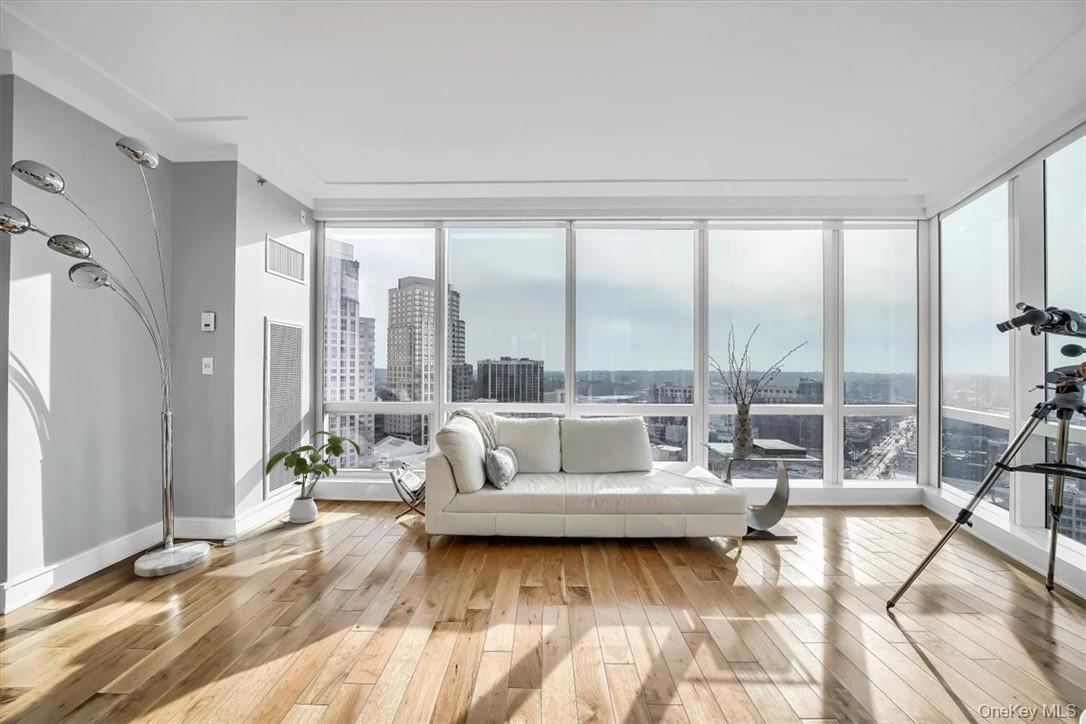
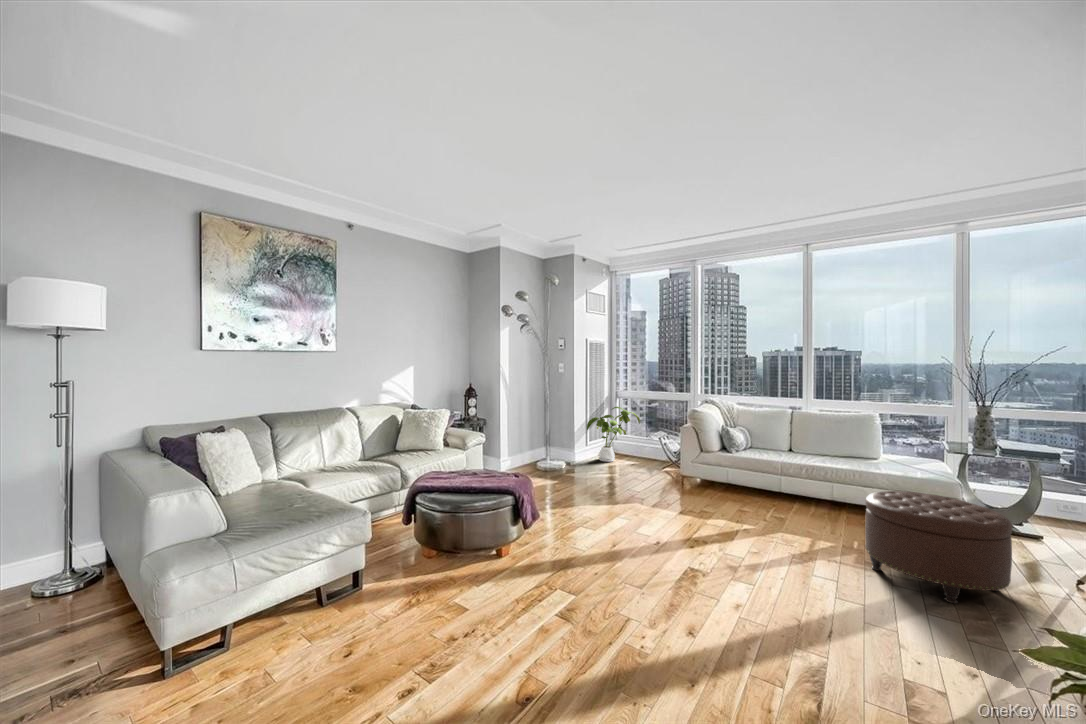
ottoman: none [687,517,838,666] -> present [865,491,1012,603]

